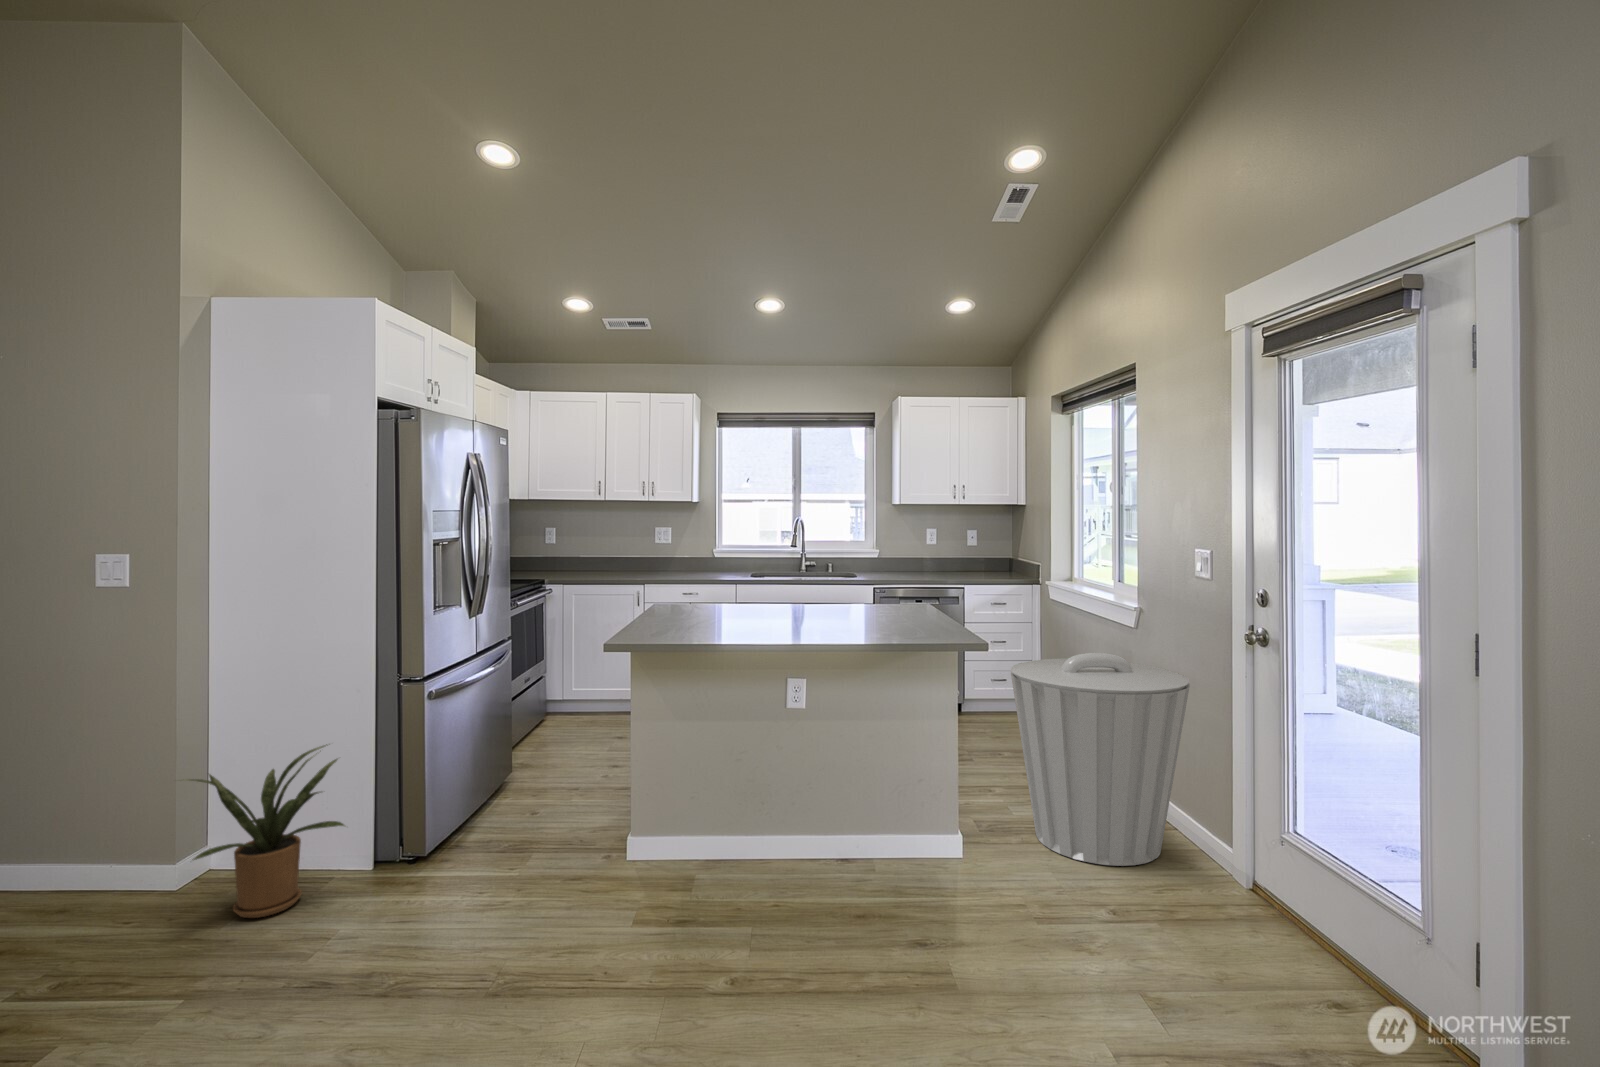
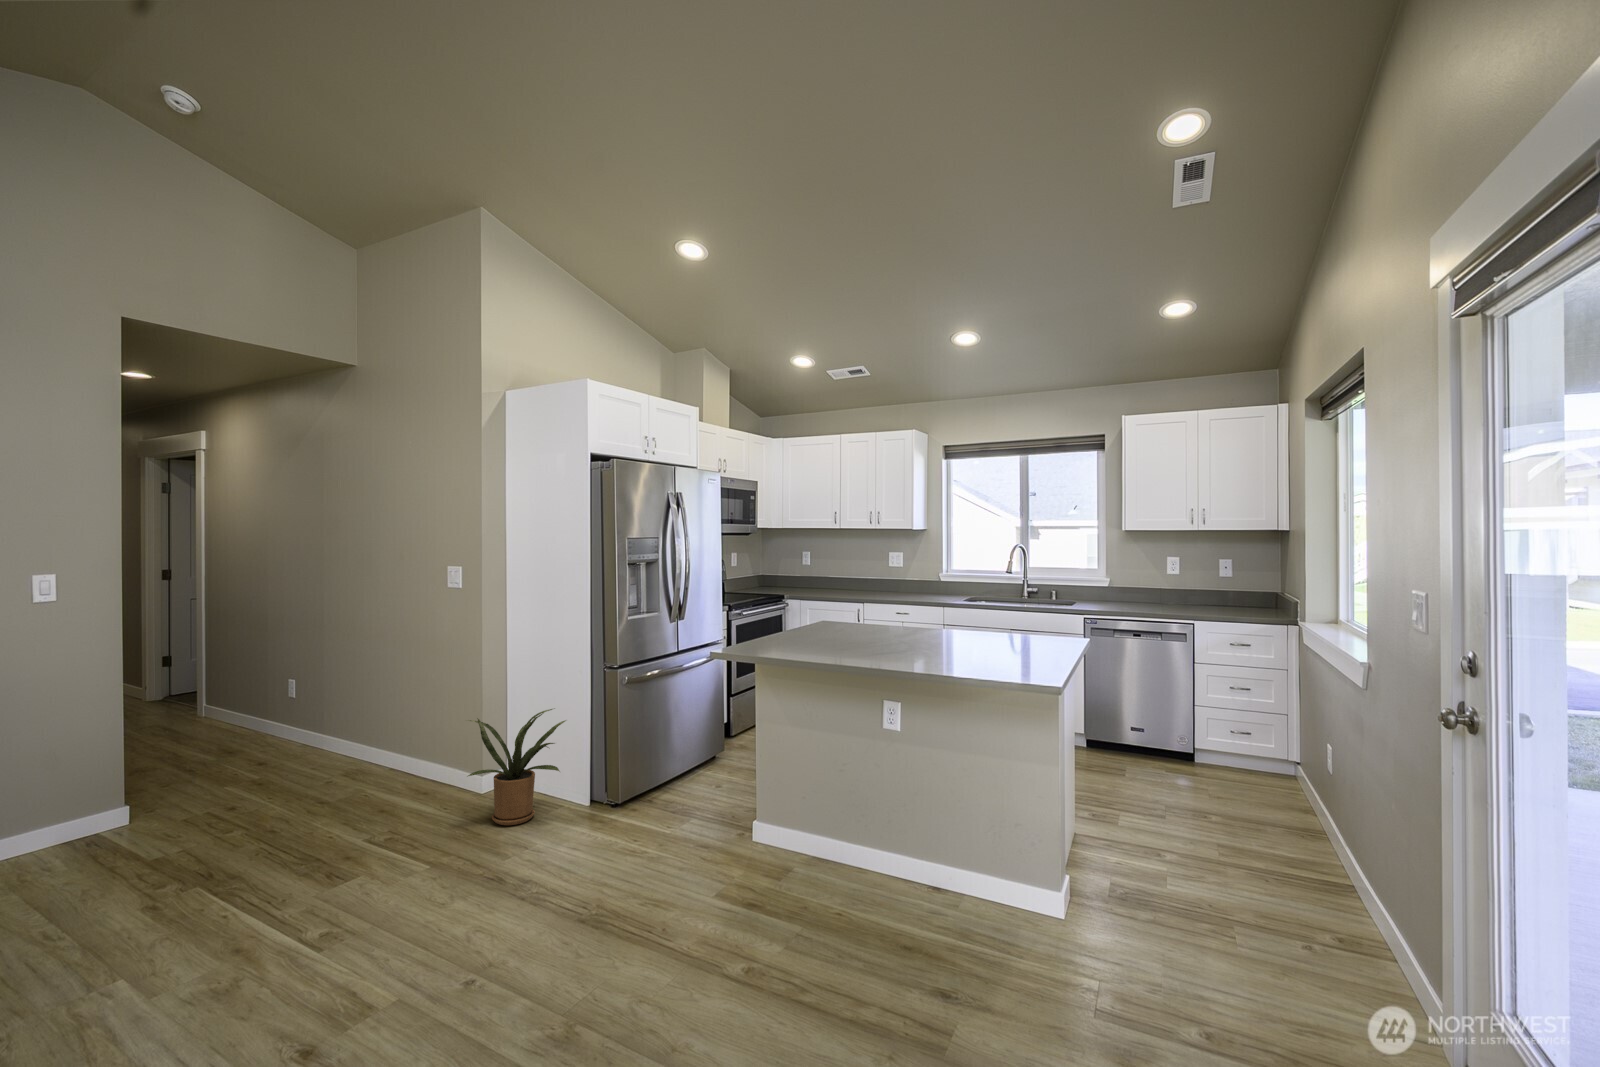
trash can: present [1011,653,1190,866] -> none [1143,711,1388,987]

